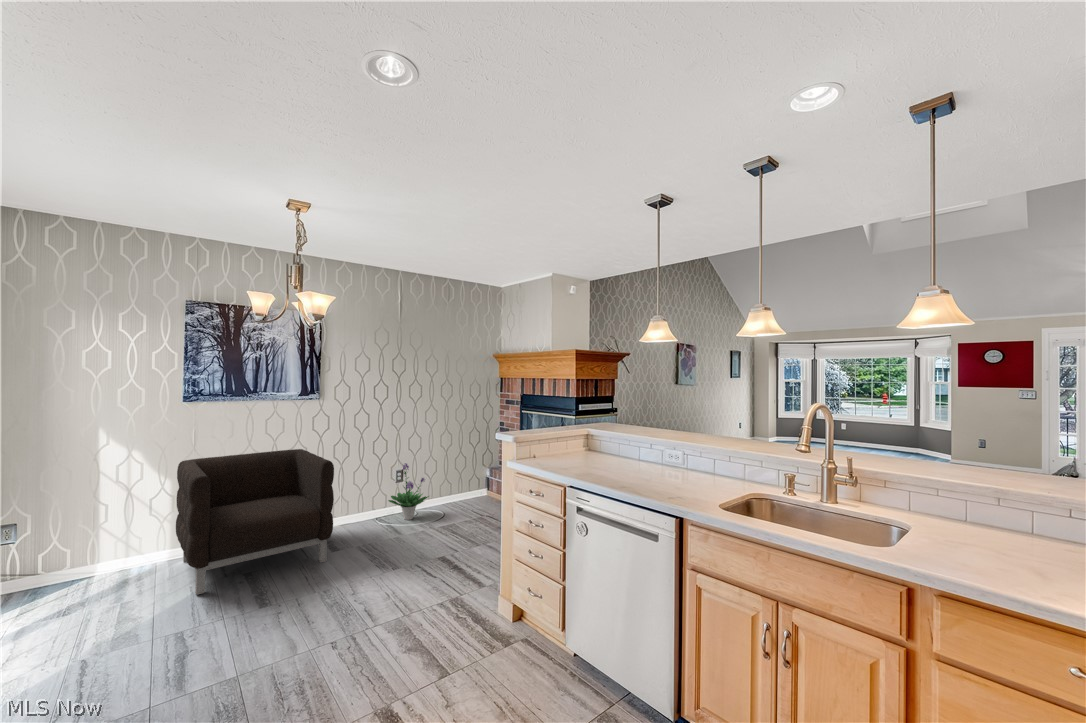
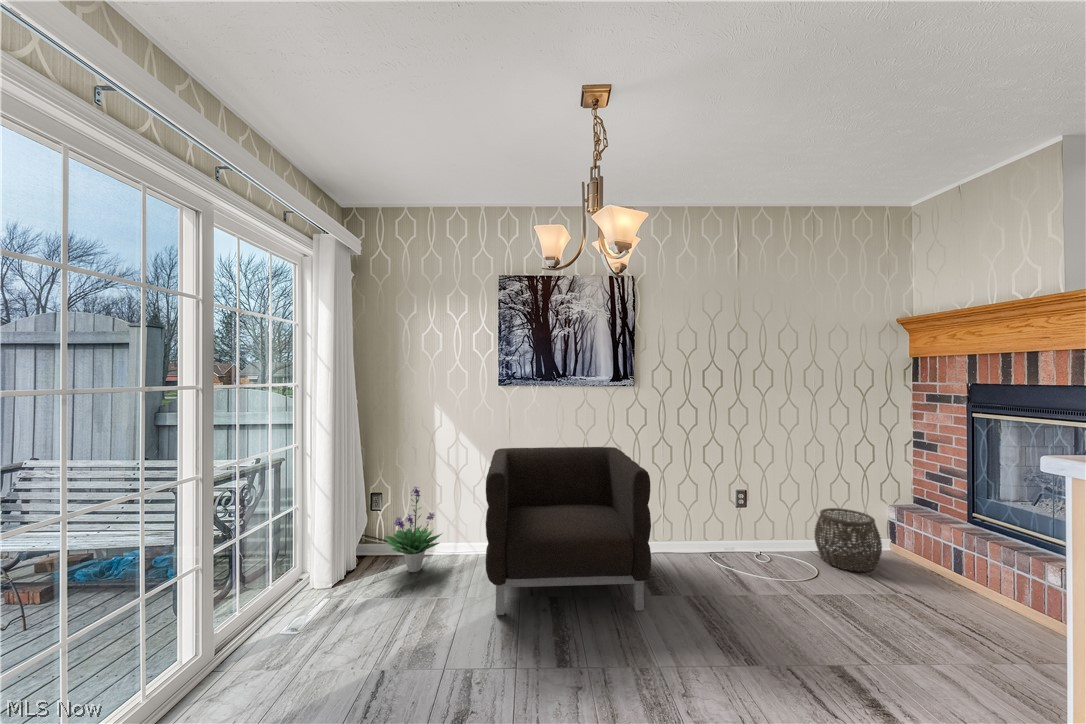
potted plant: present [388,463,429,520] -> present [386,486,441,572]
woven basket: none [443,474,479,511] -> present [814,508,882,572]

